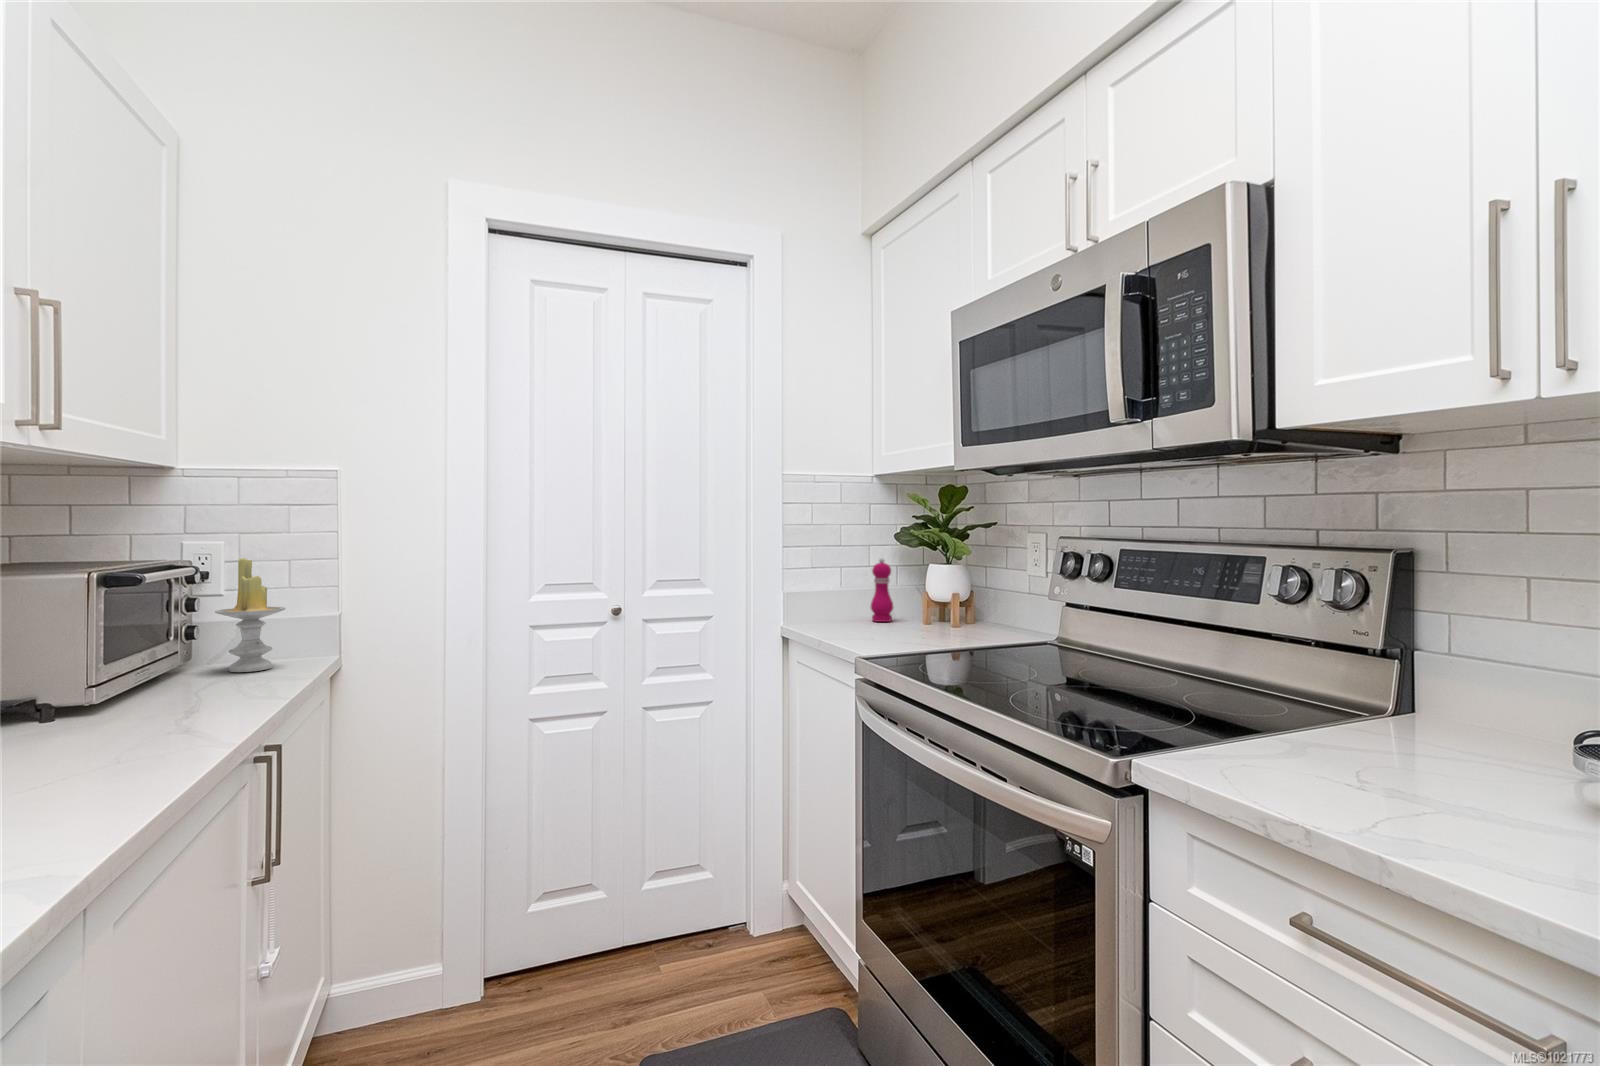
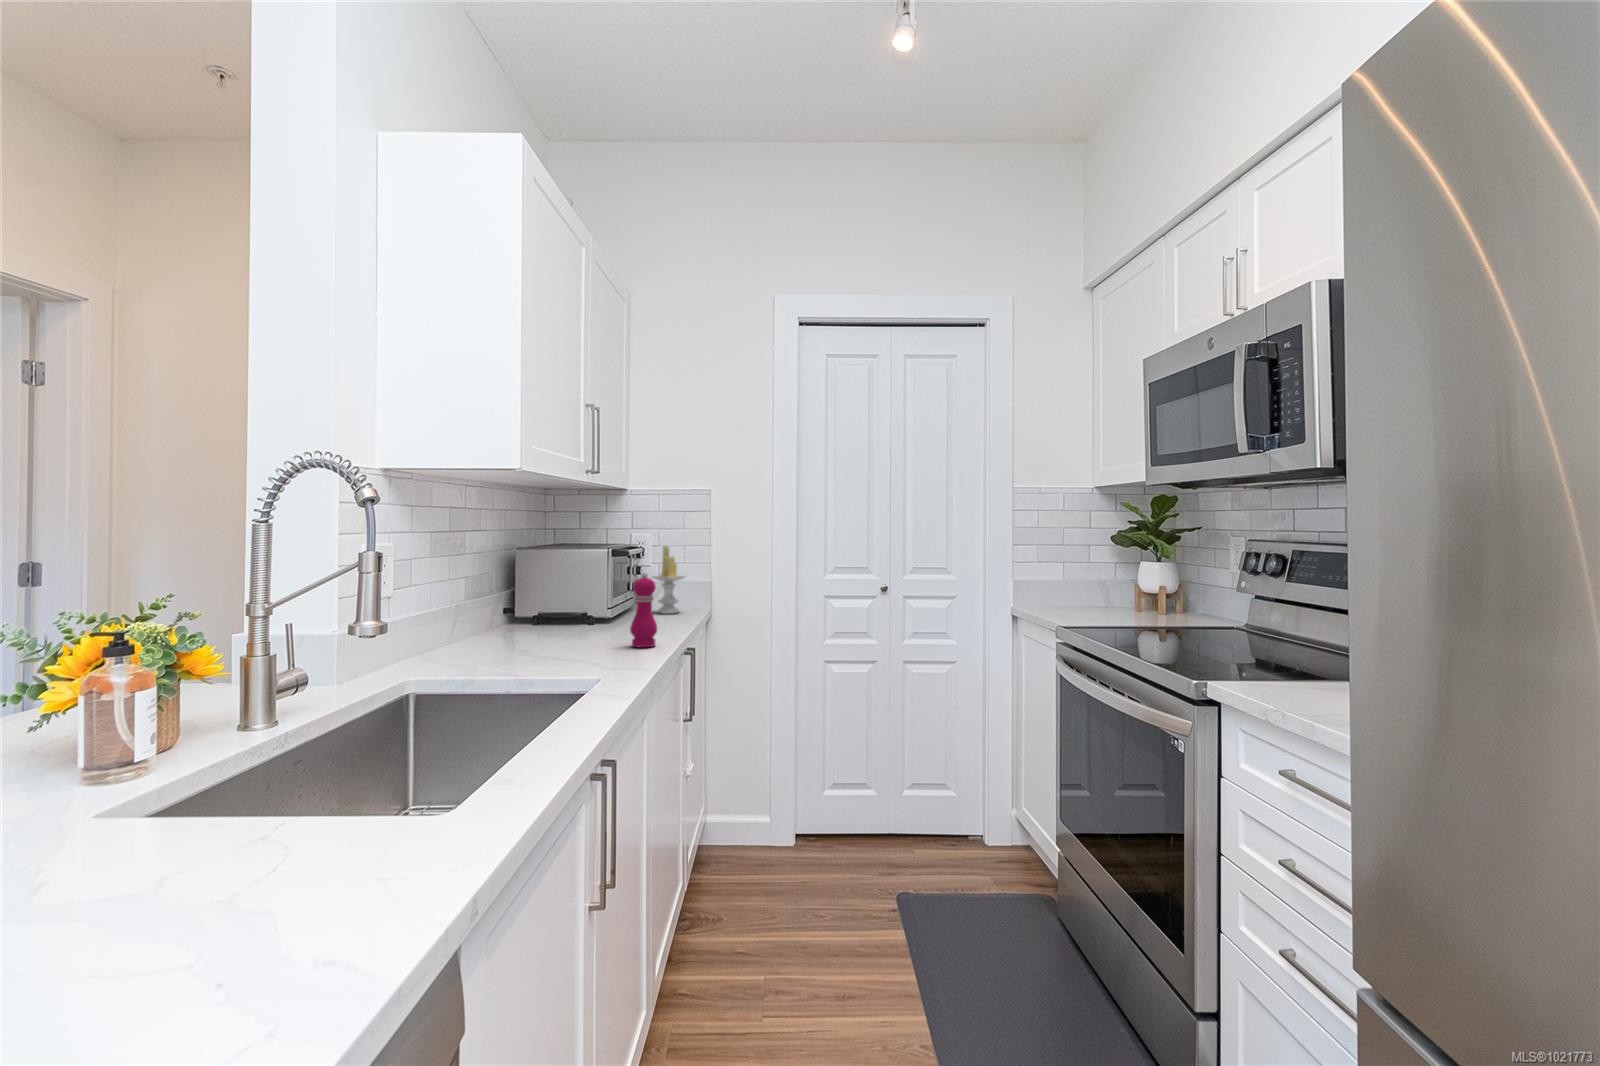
pepper mill: present [871,558,893,622] -> present [630,572,657,647]

